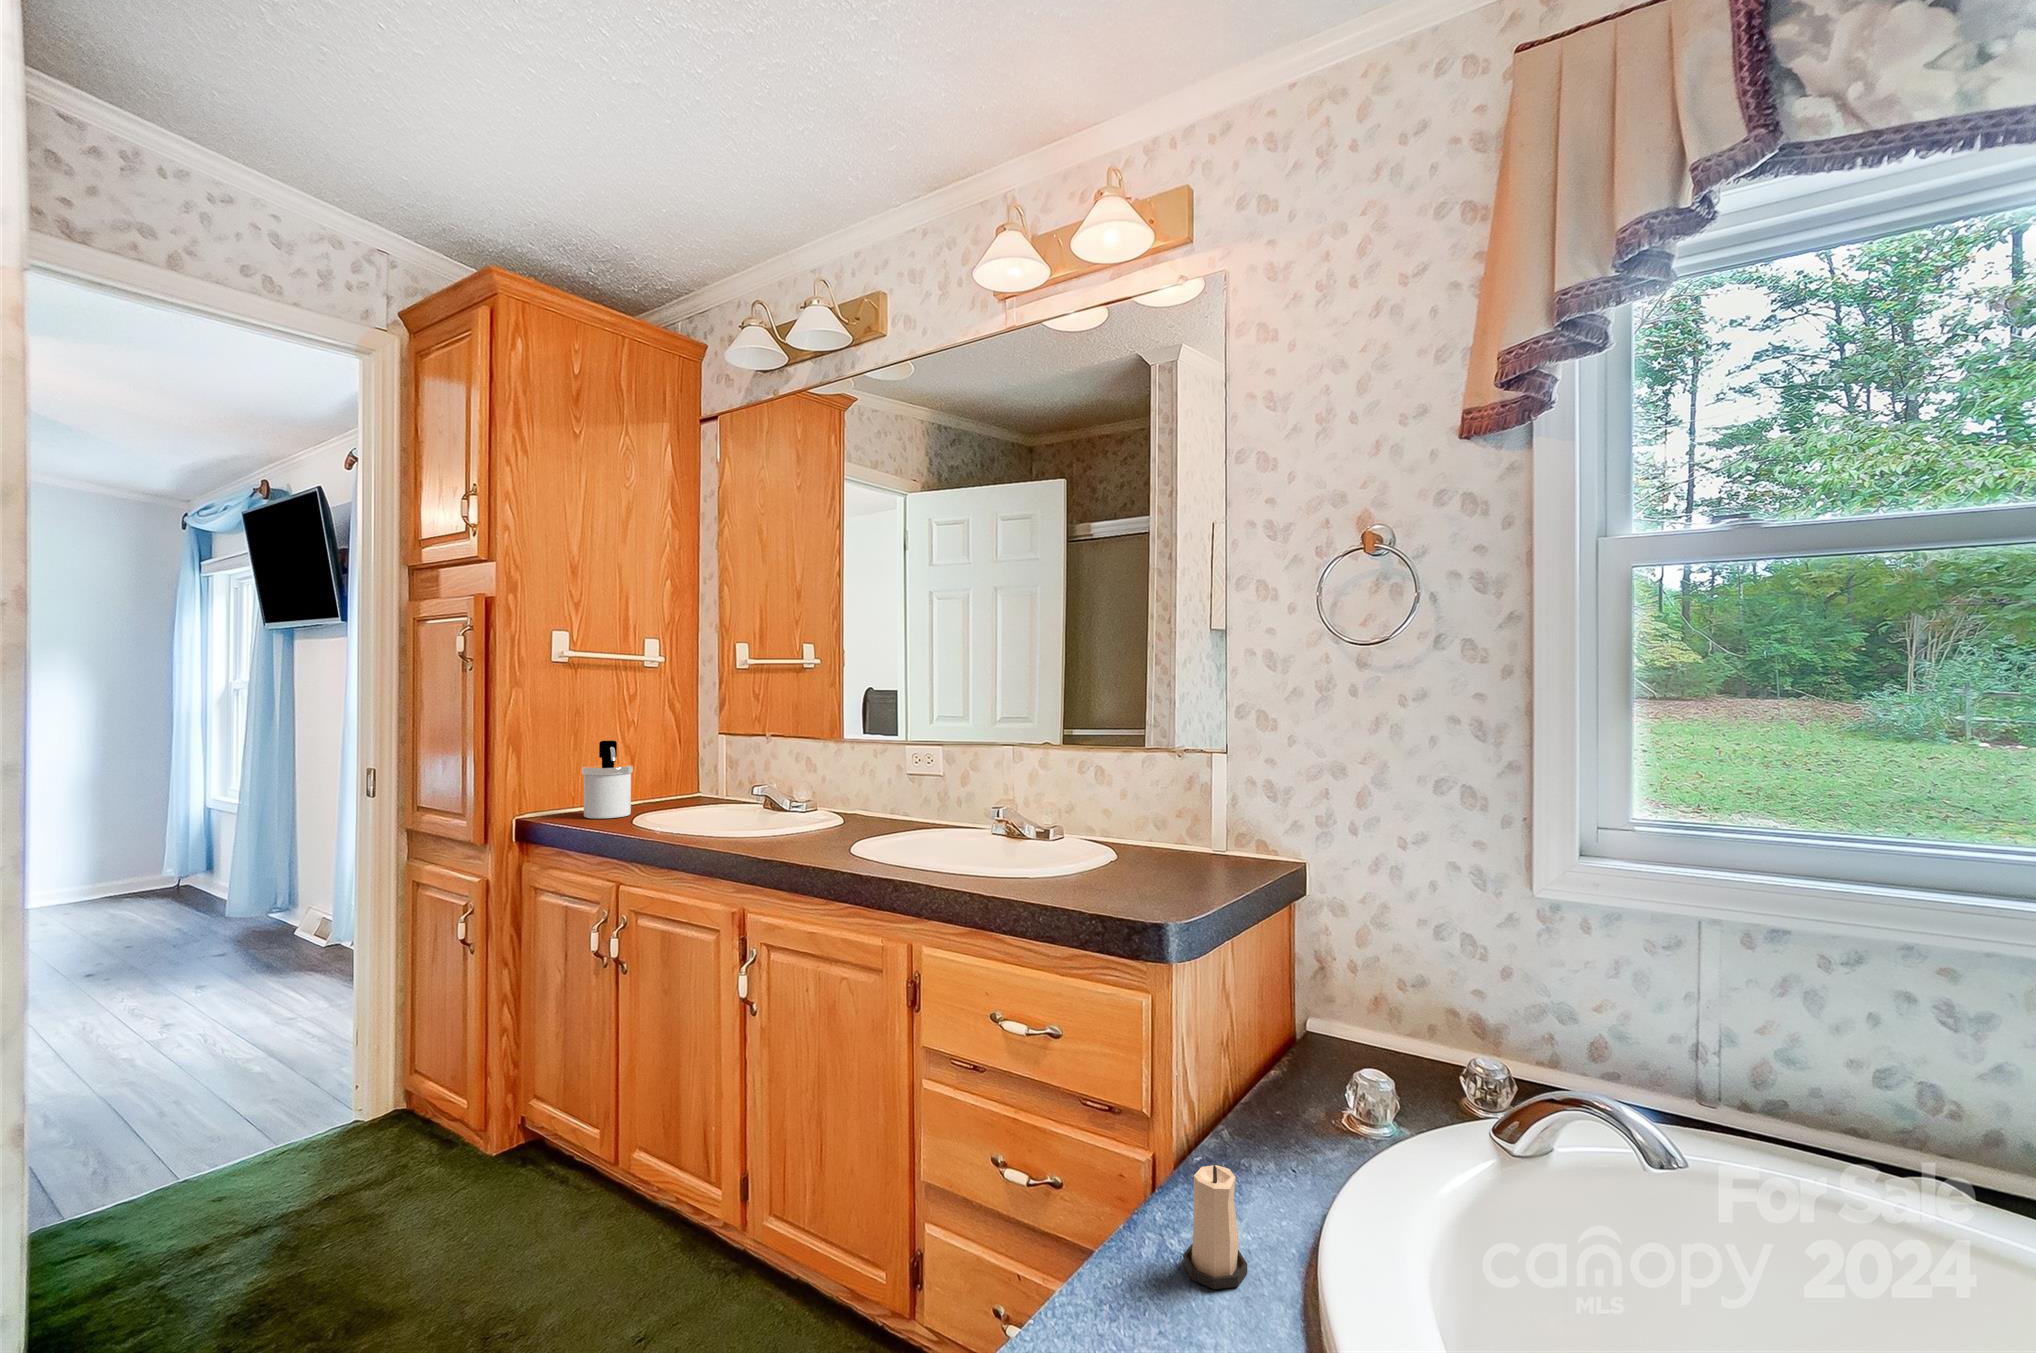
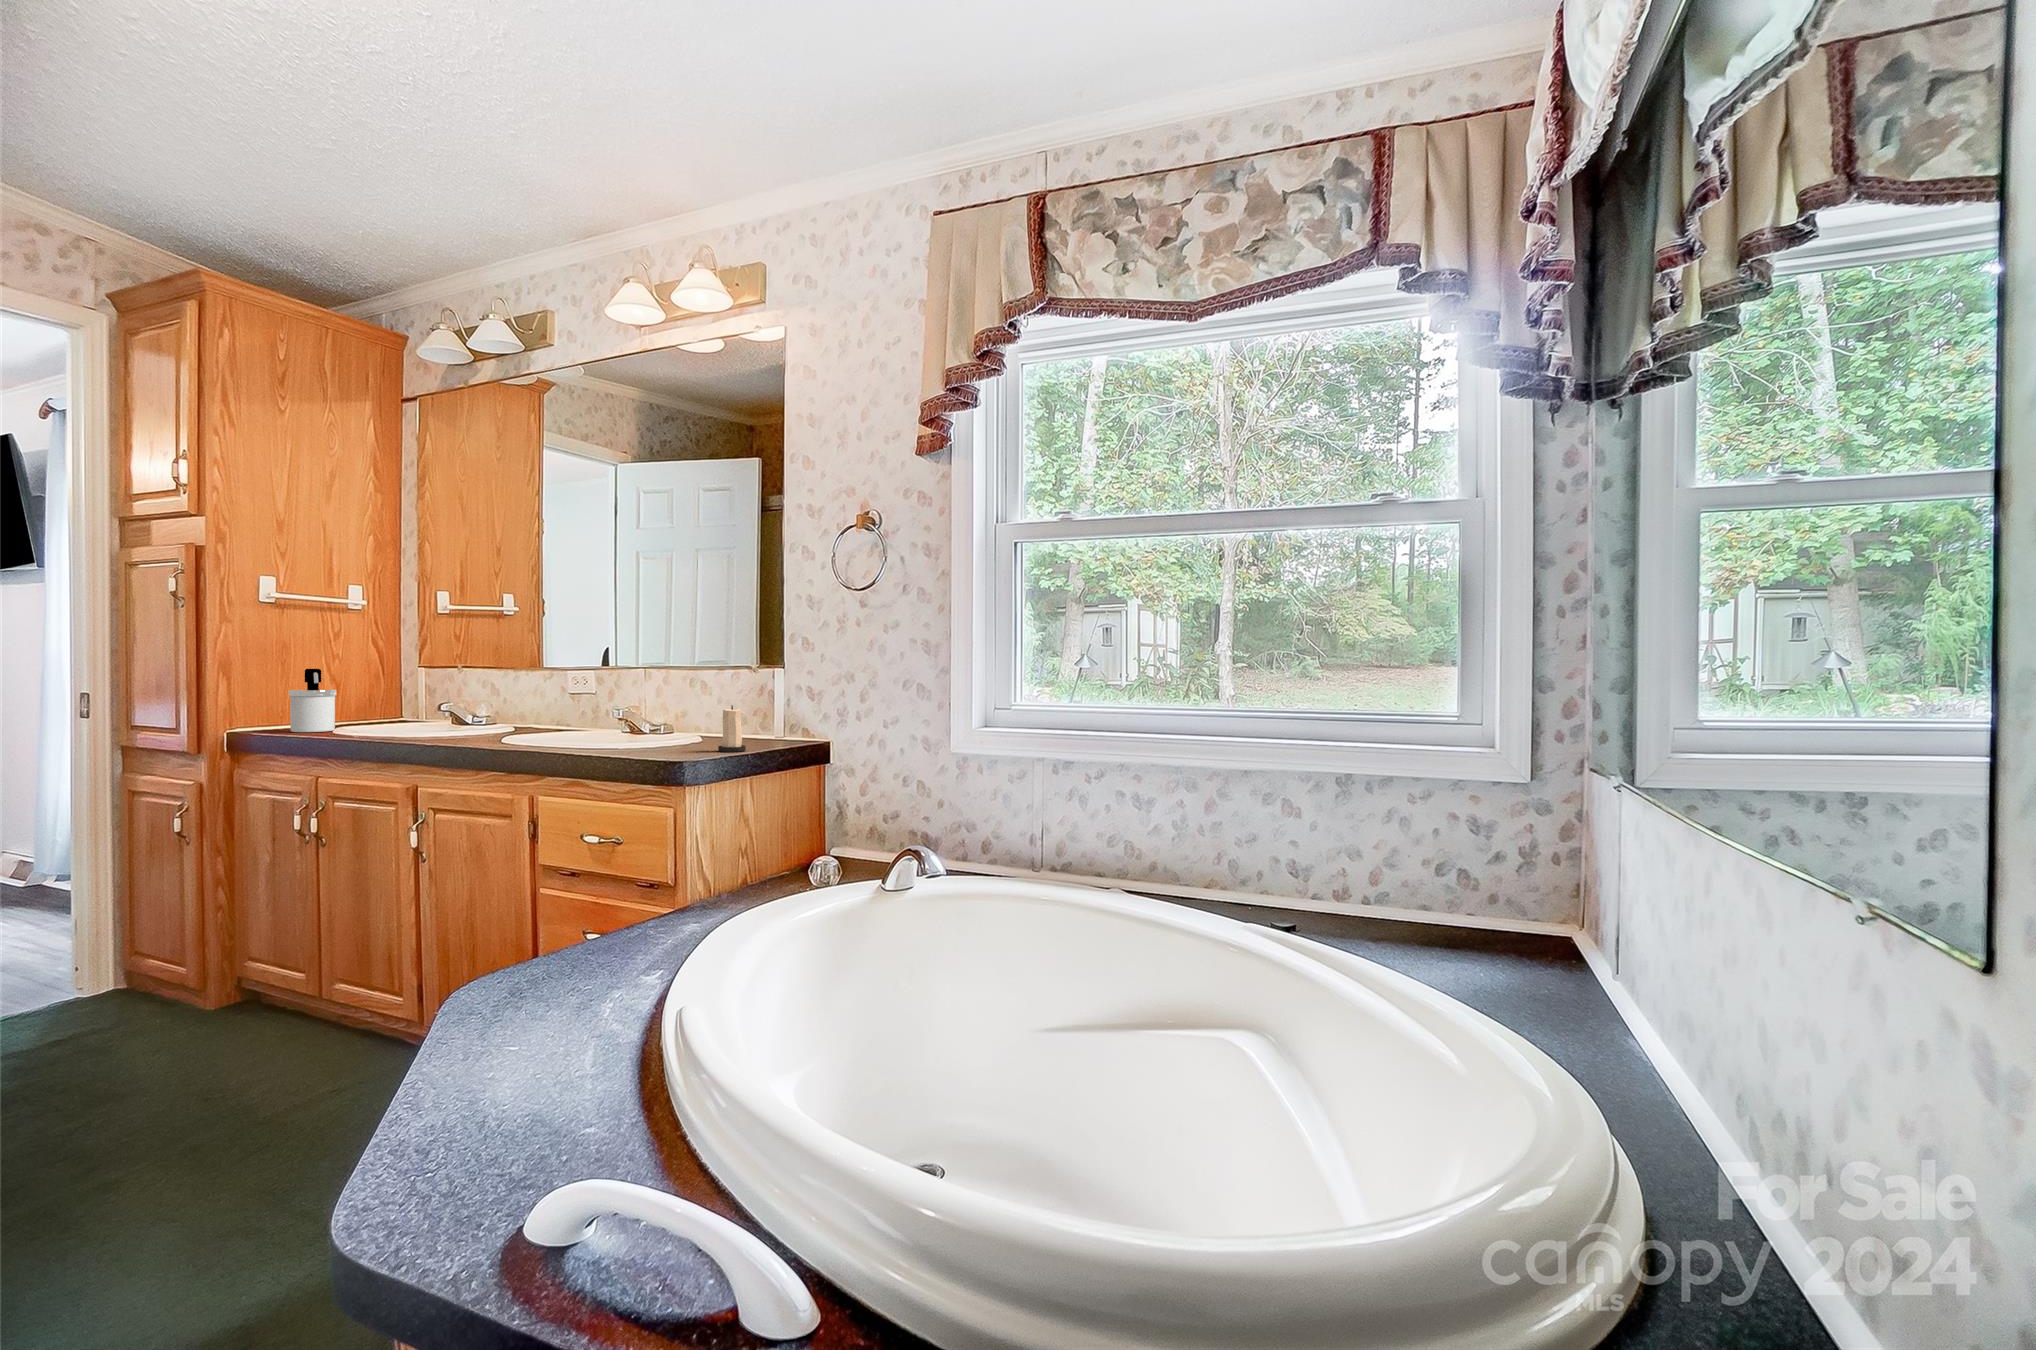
candle: present [1183,1165,1247,1289] -> present [718,705,746,752]

